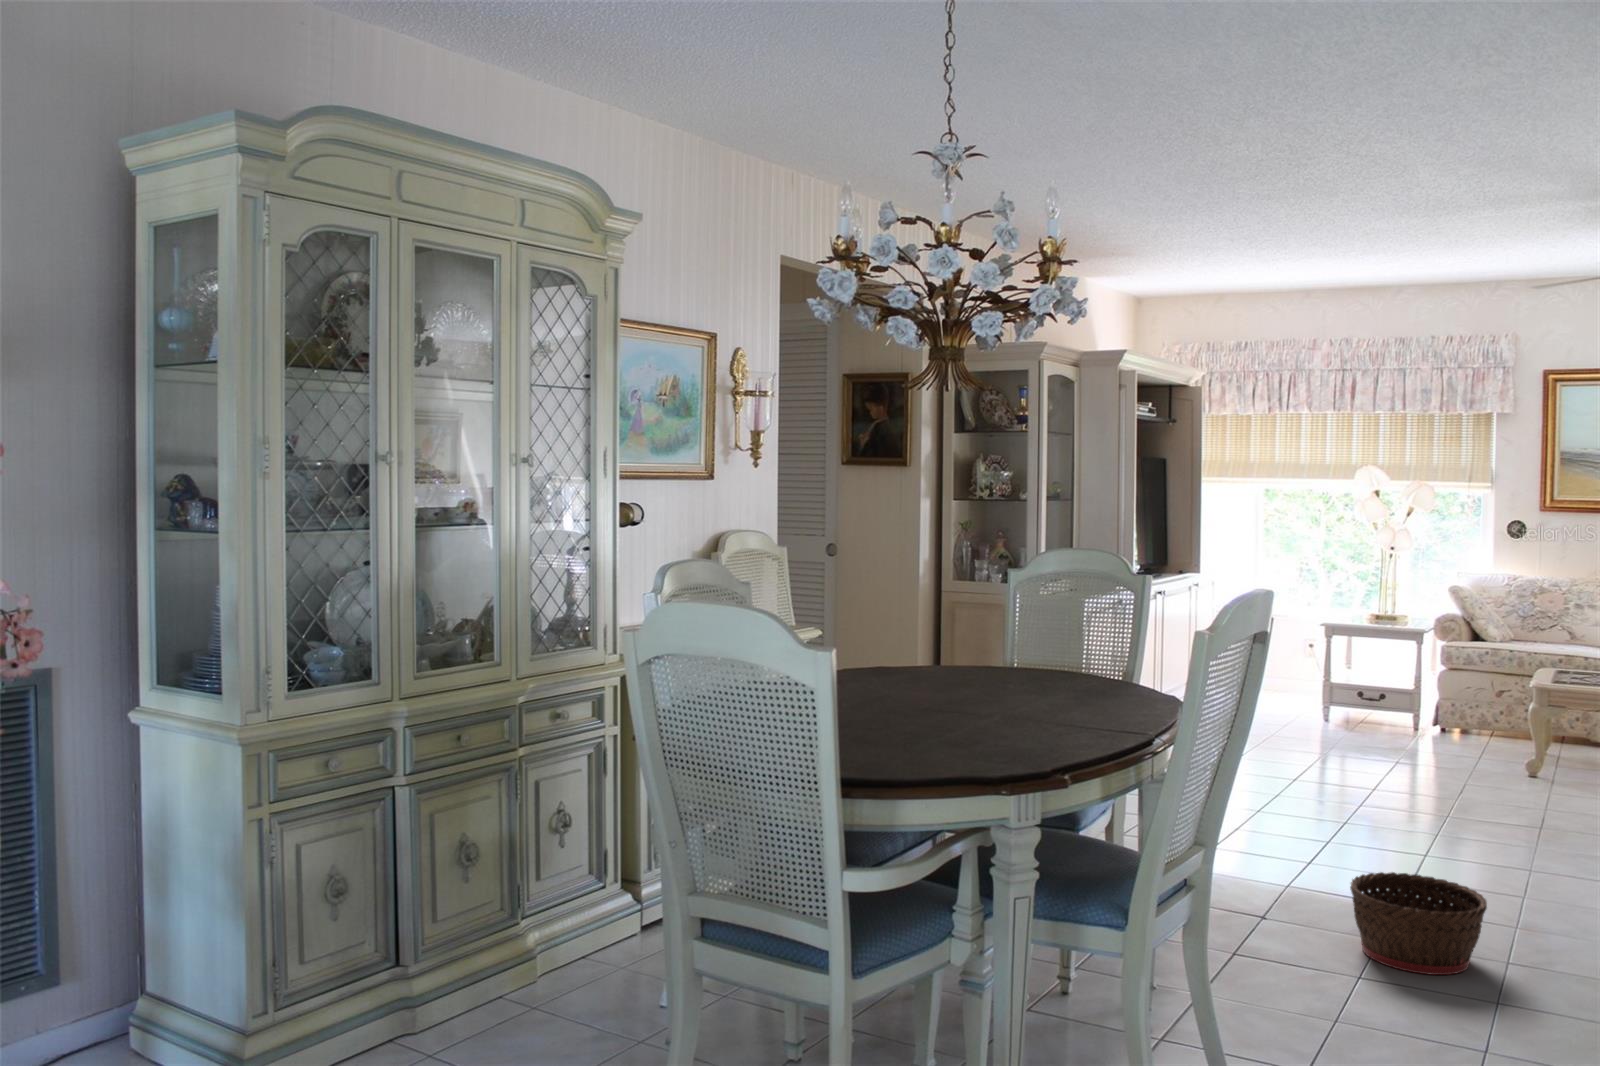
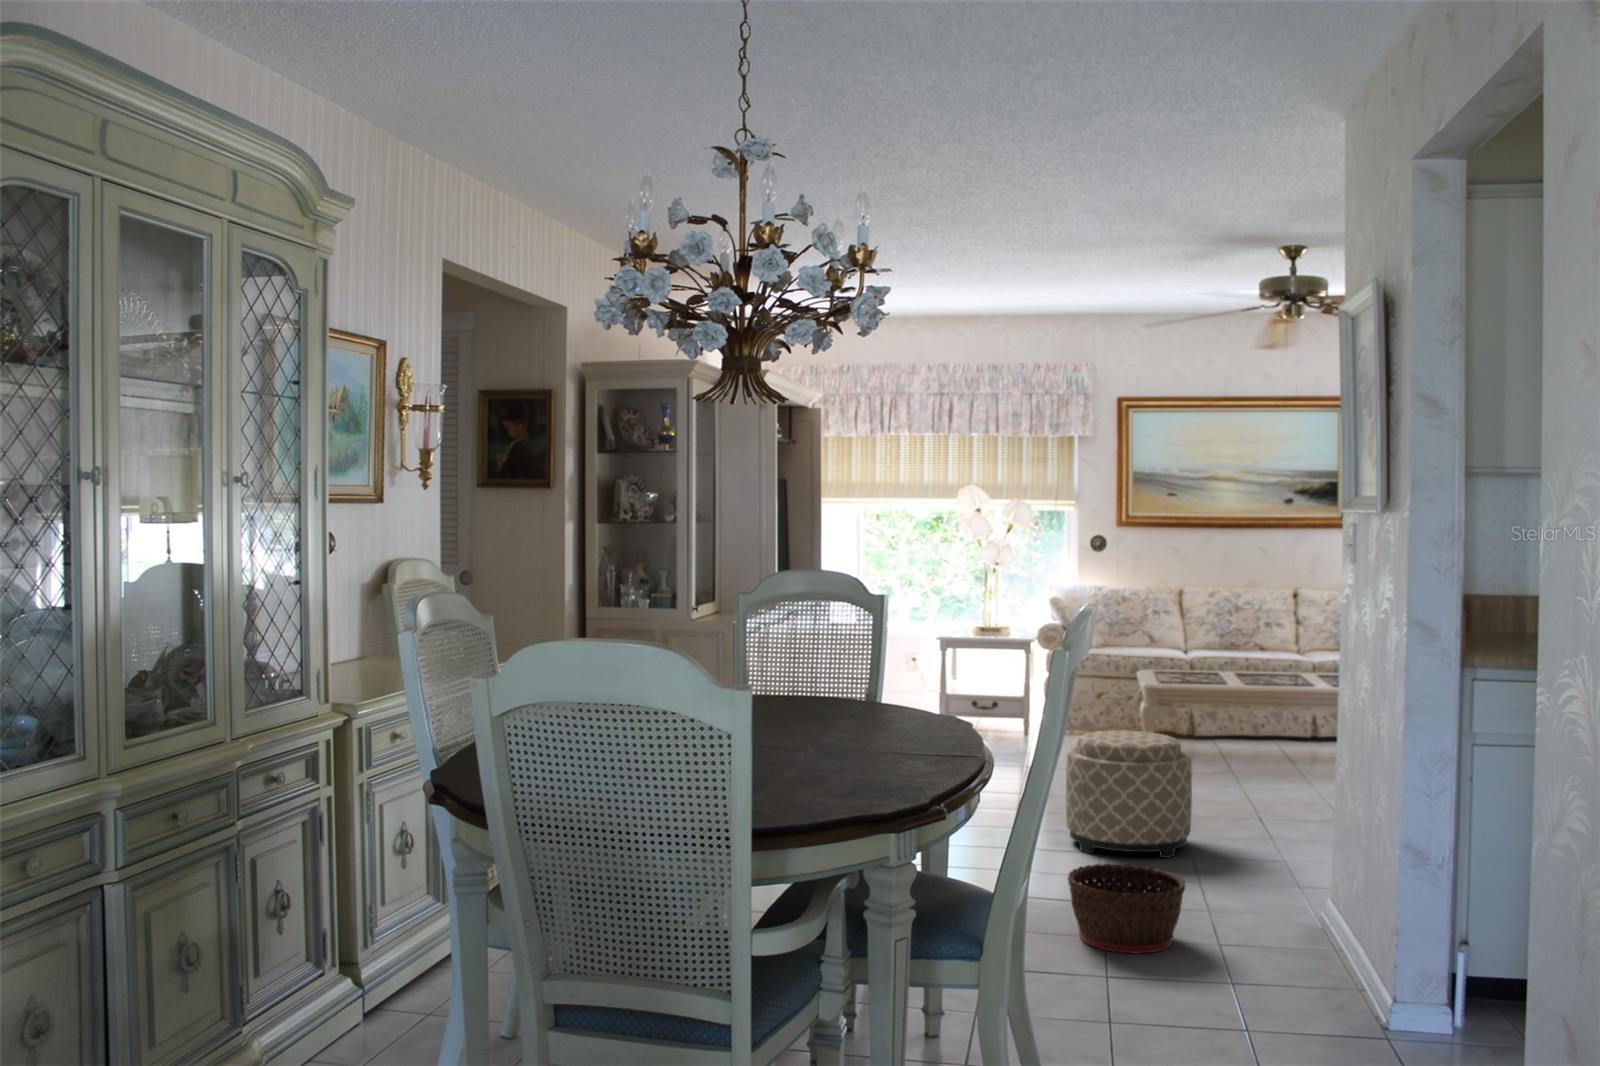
ottoman: none [1402,731,1552,874] -> present [1066,730,1192,858]

